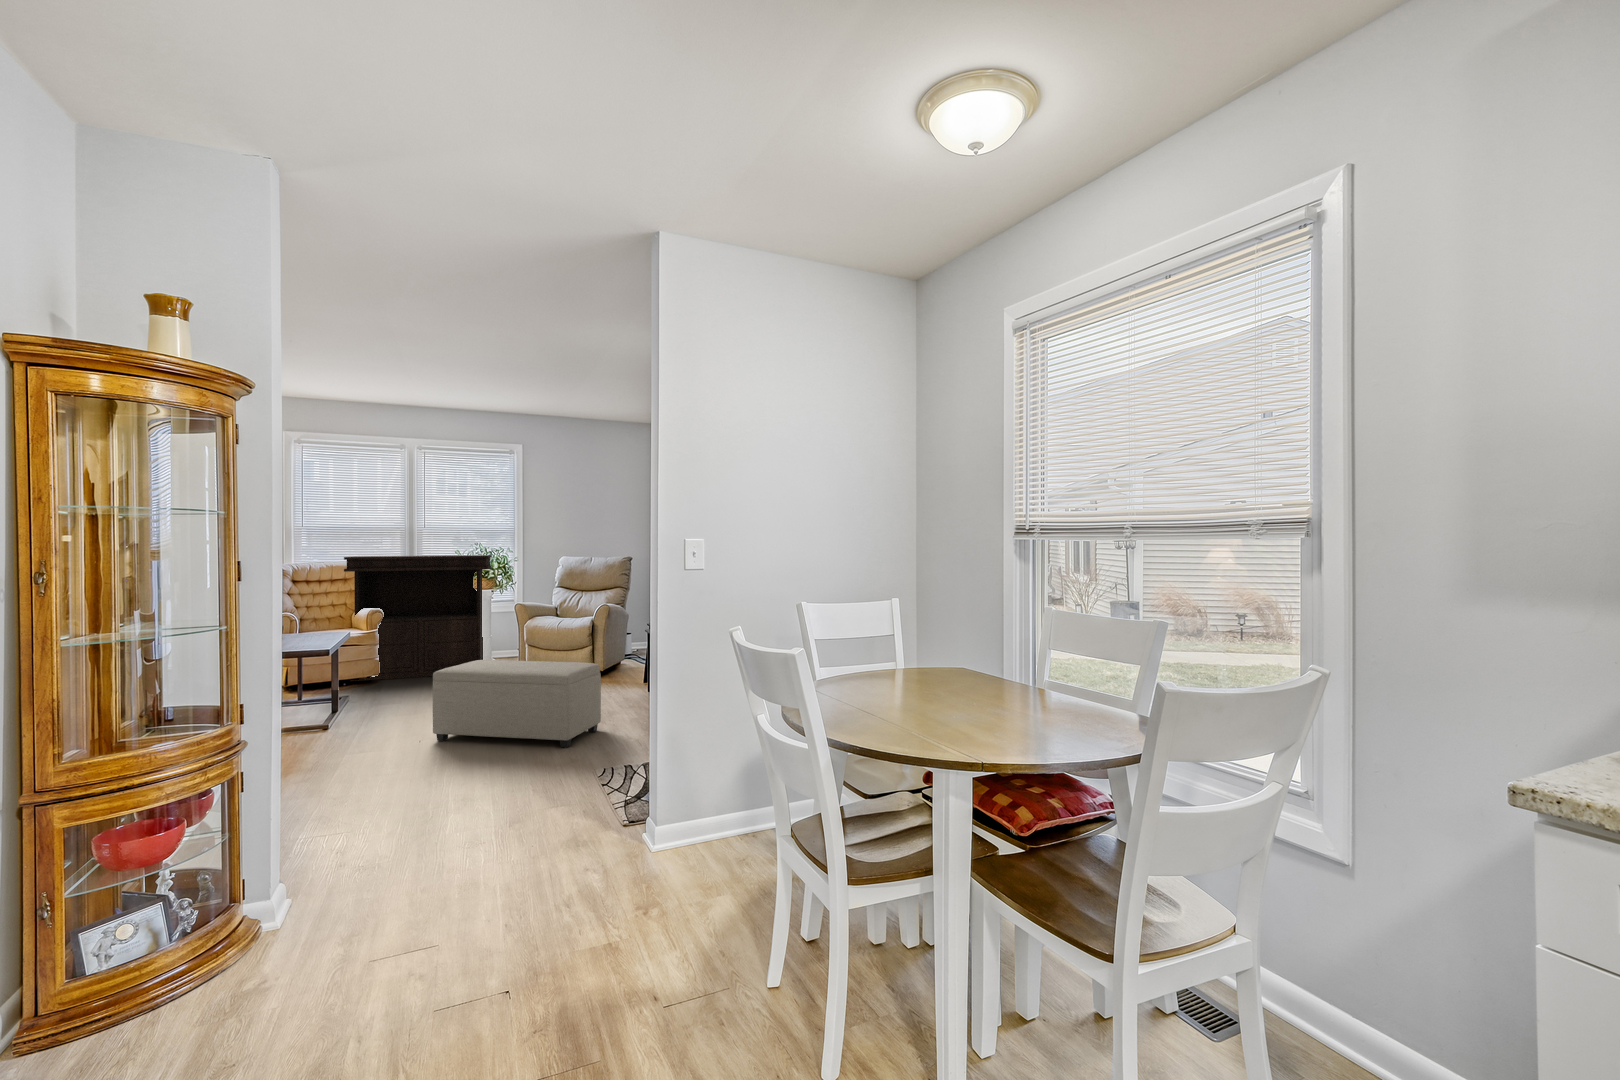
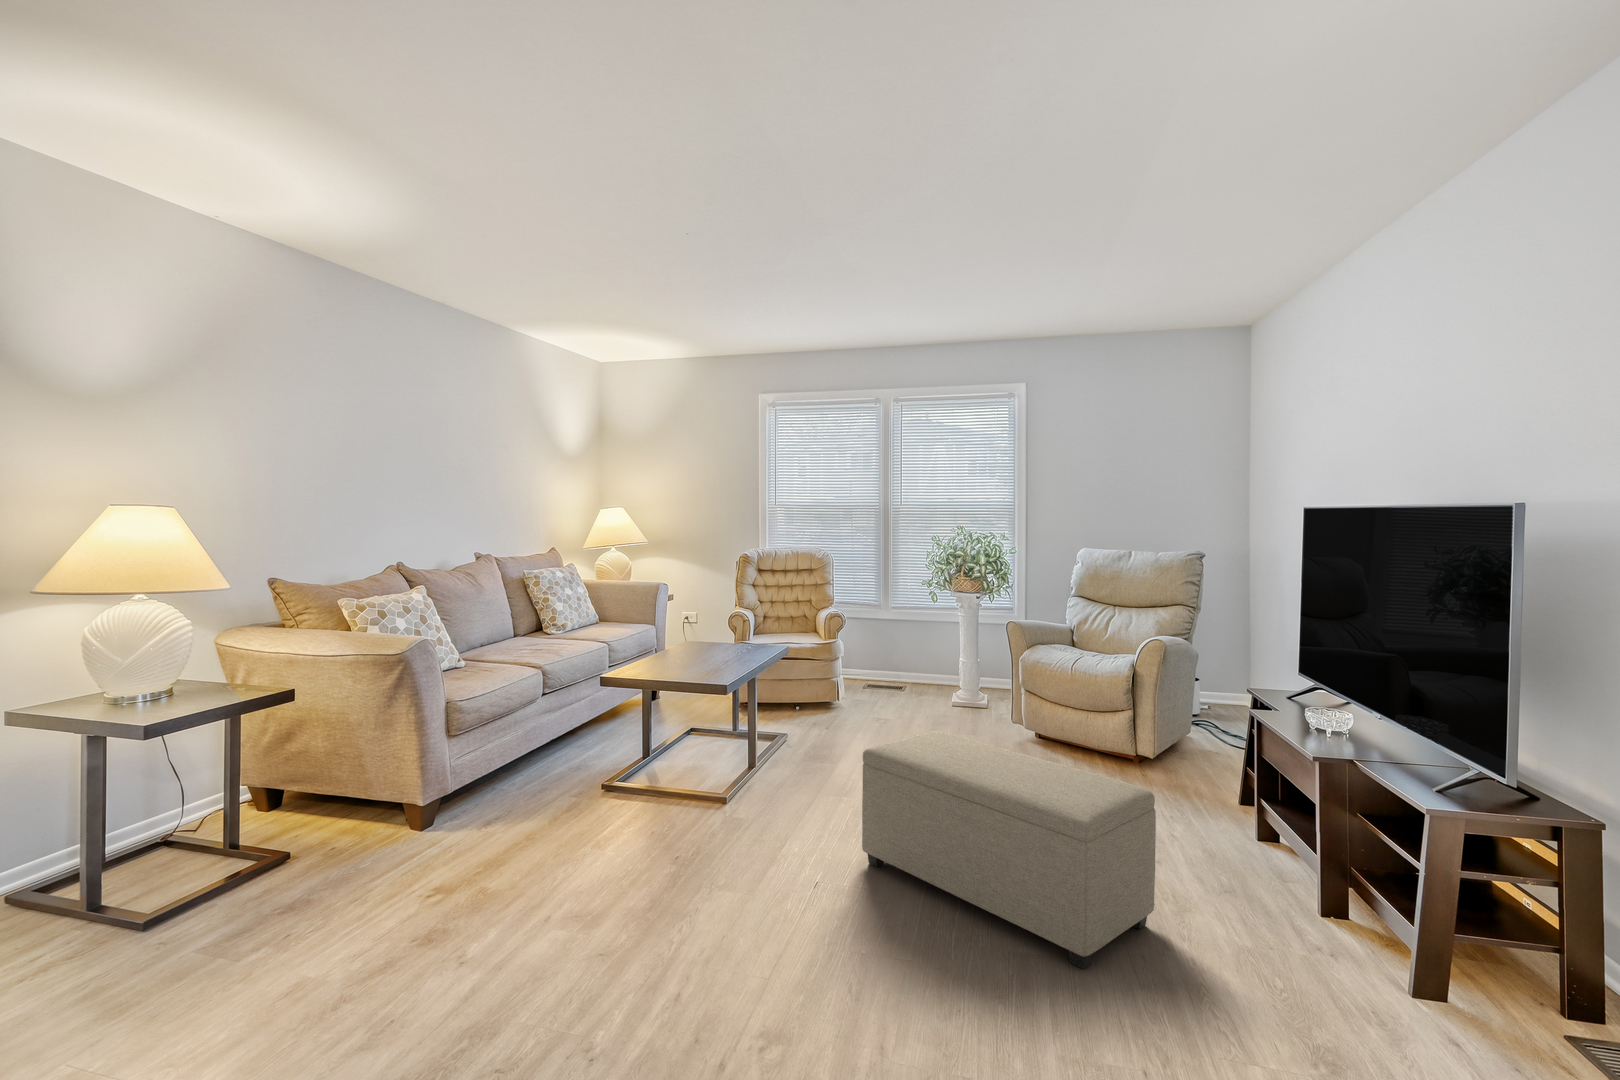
console table: present [344,555,492,681] -> none [805,541,981,716]

